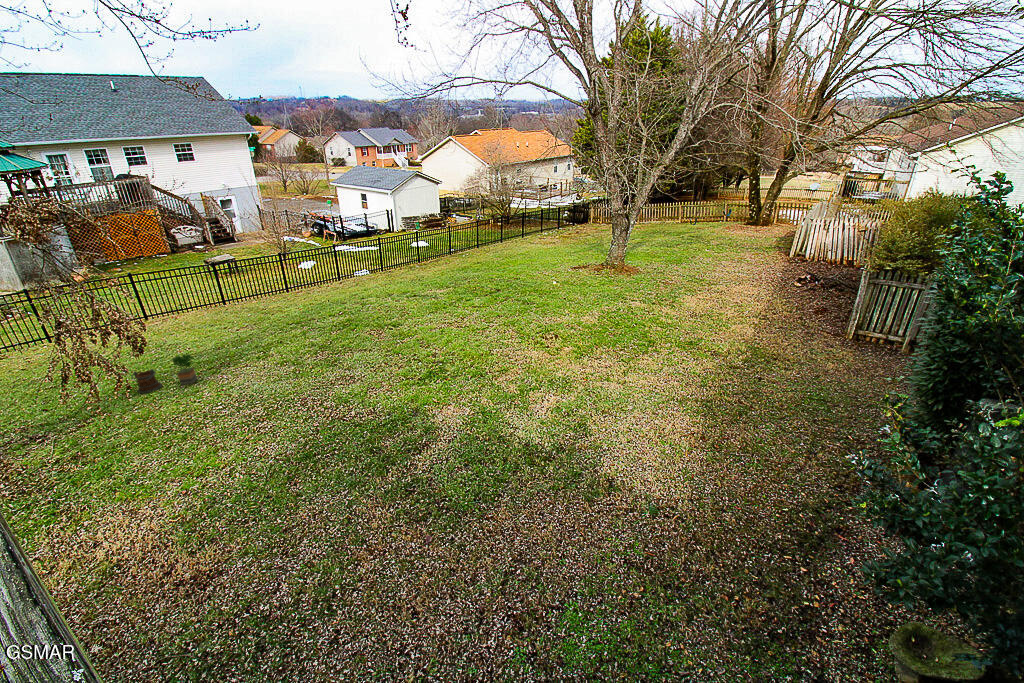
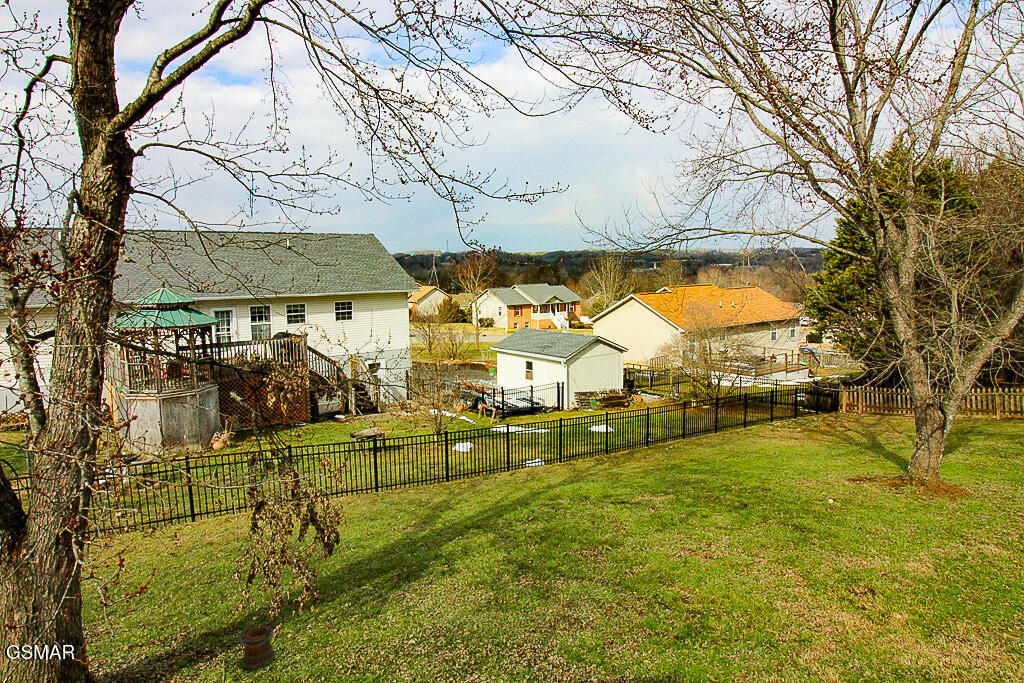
potted tree: present [172,354,197,385] -> none [299,605,332,660]

